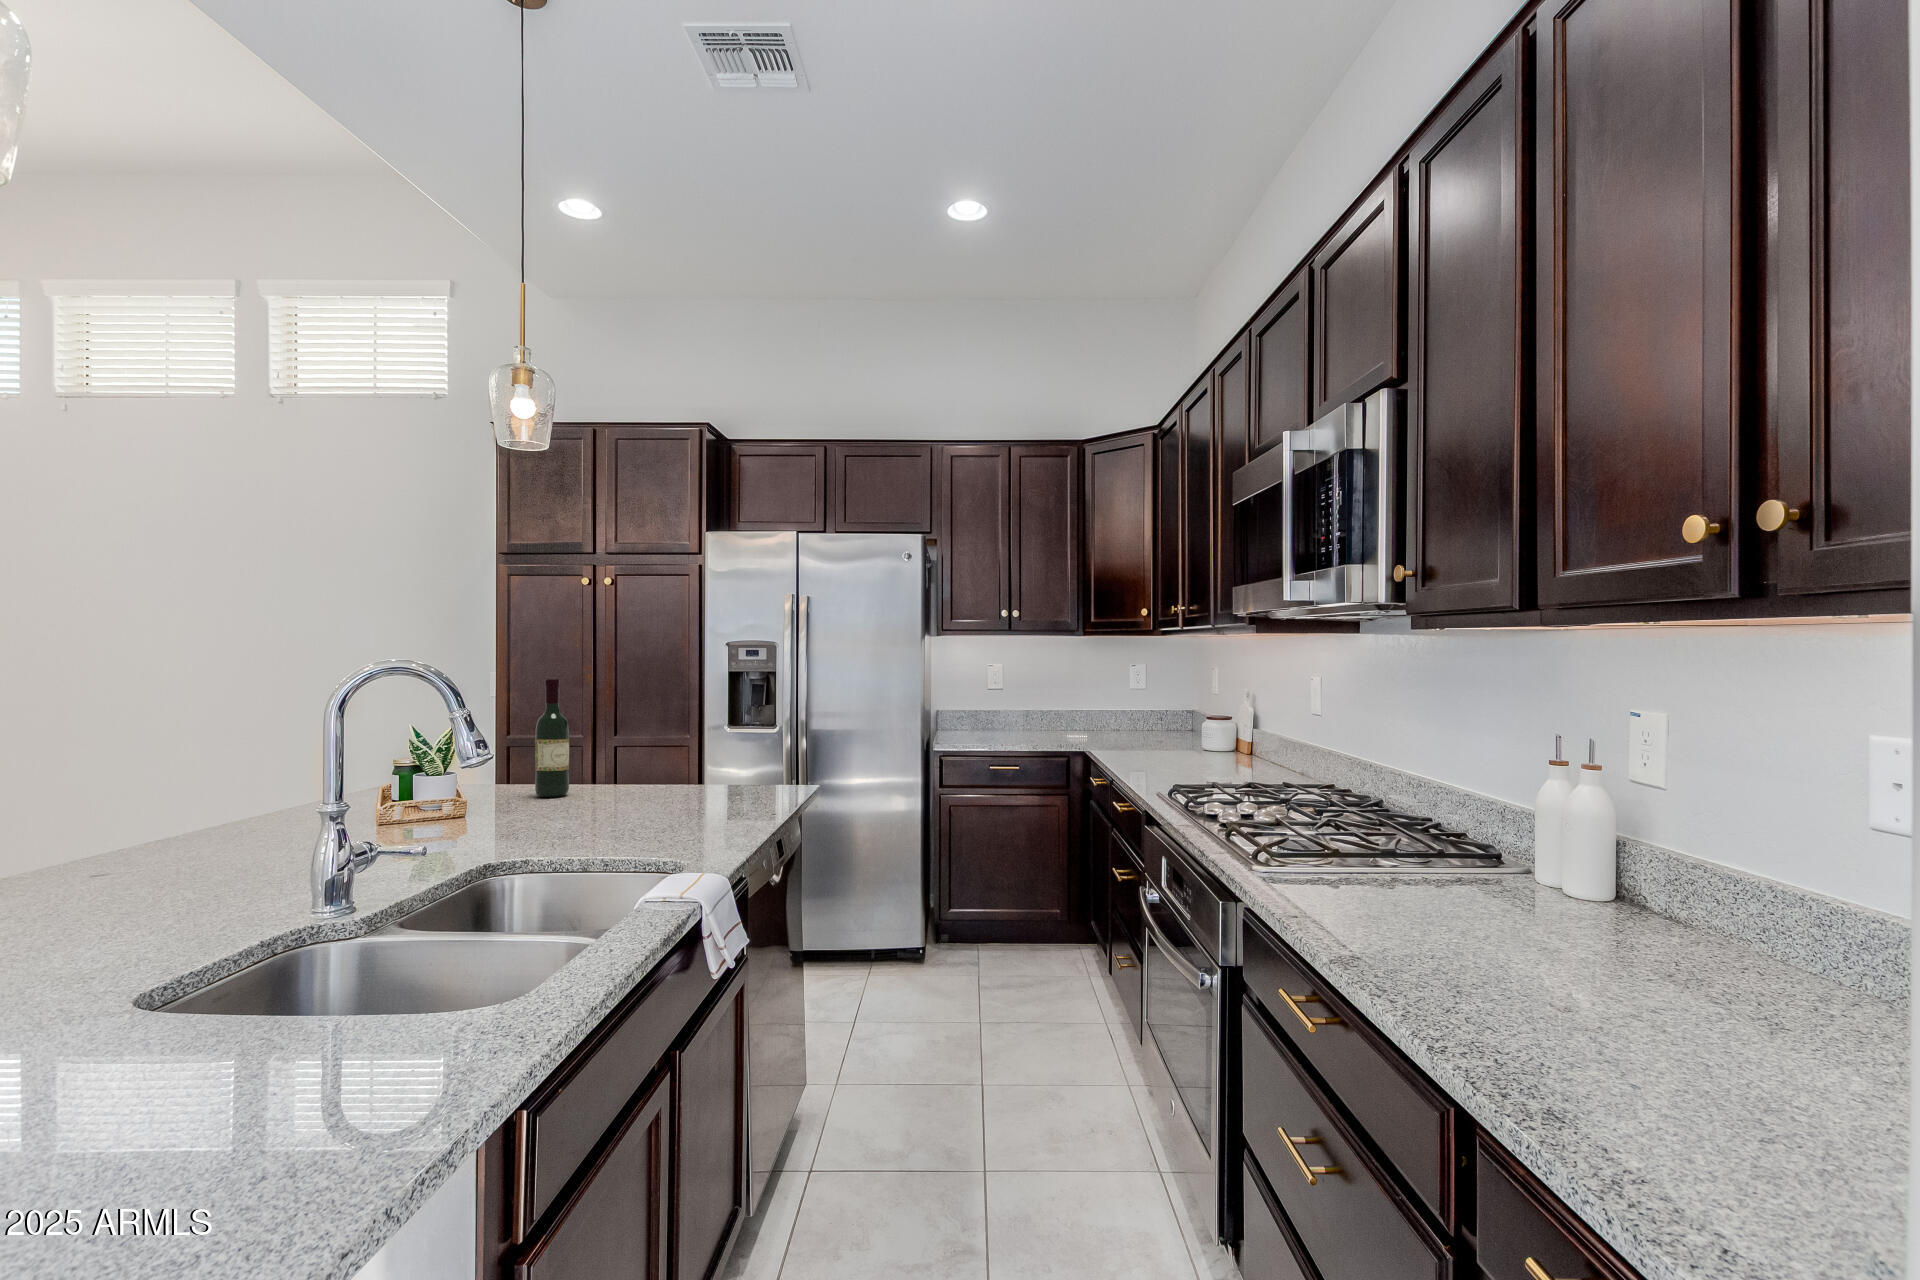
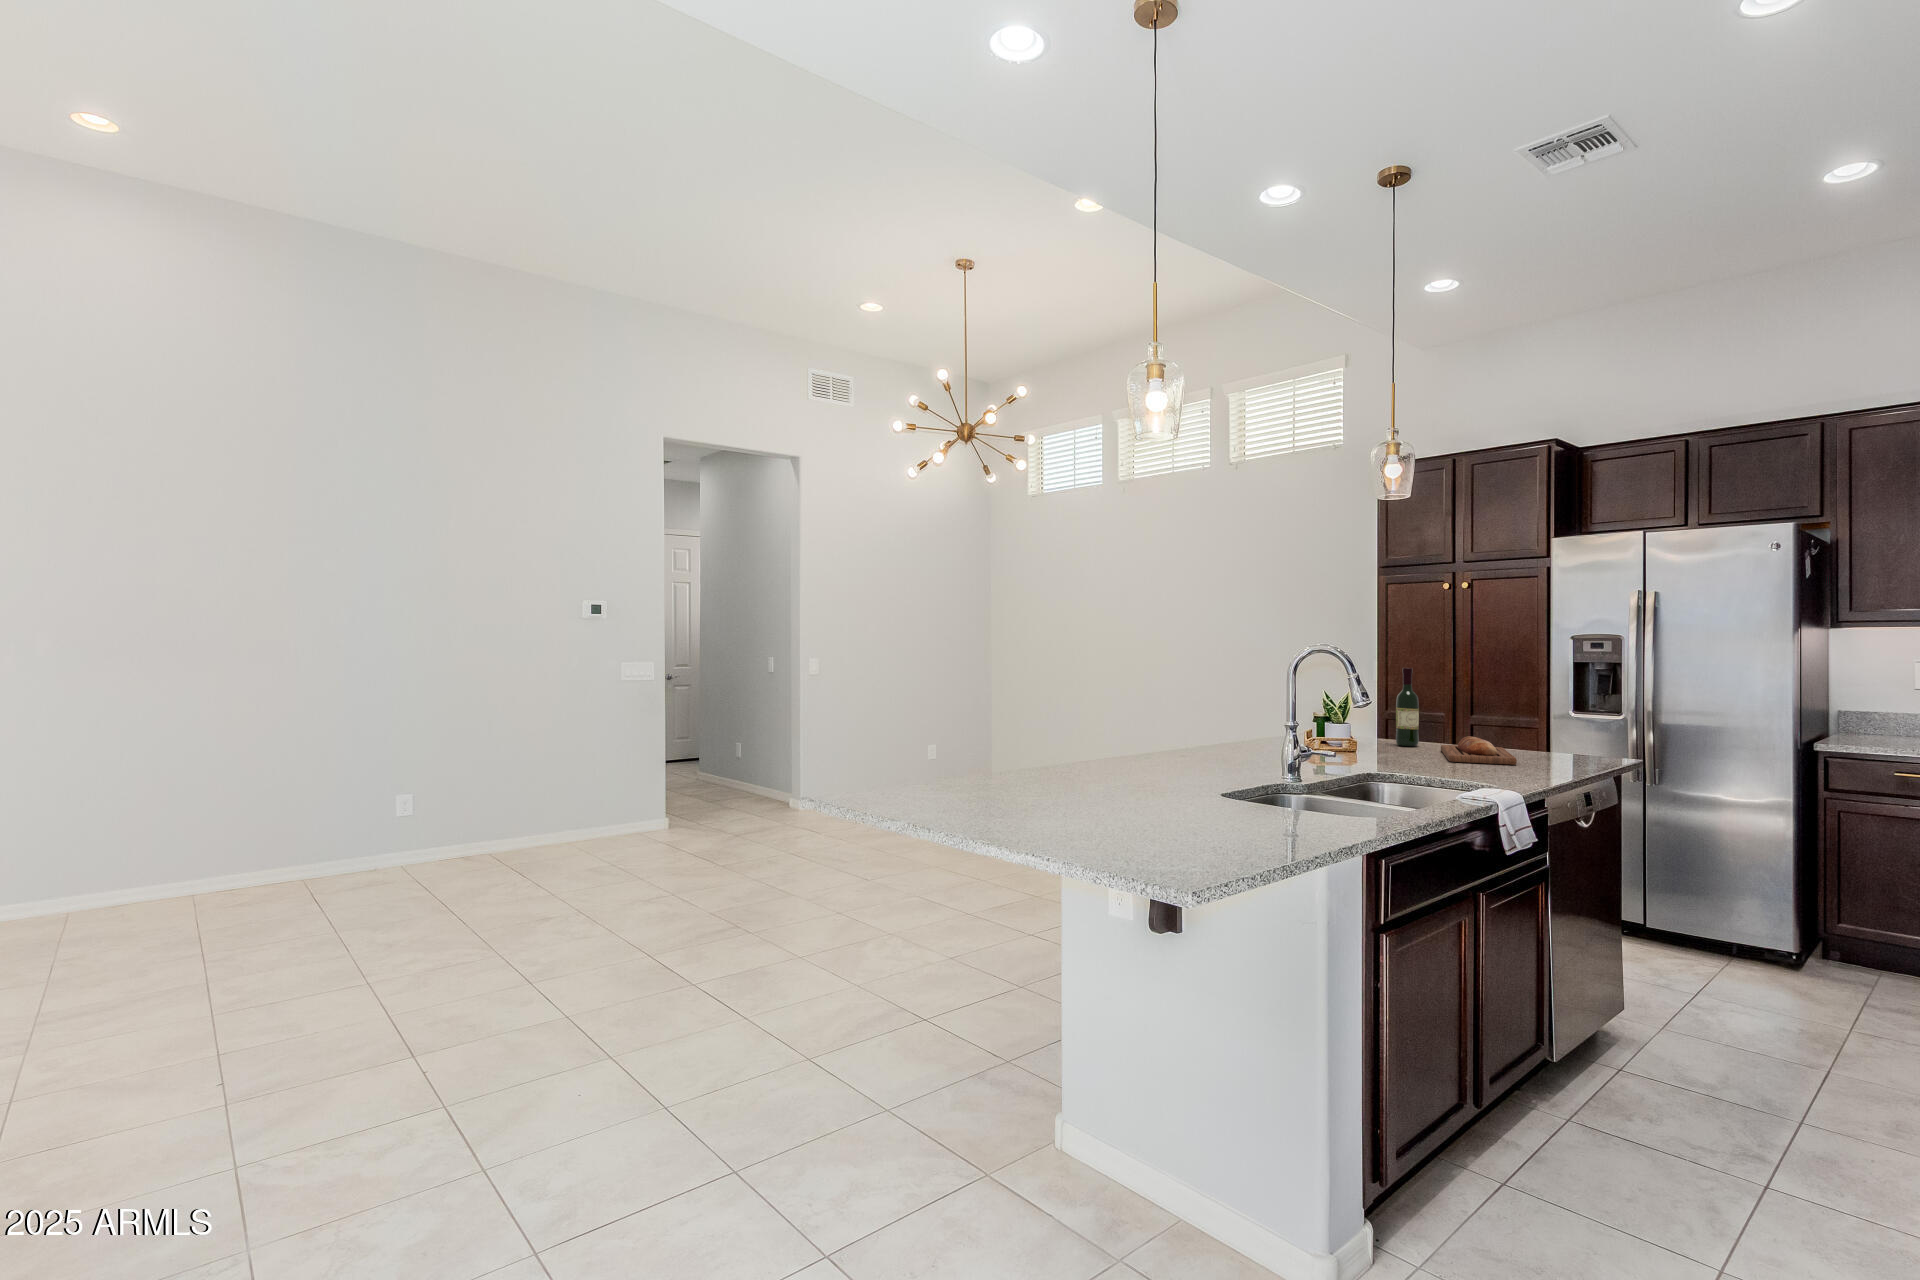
bread loaf: none [603,773,715,817] -> present [1441,736,1517,765]

